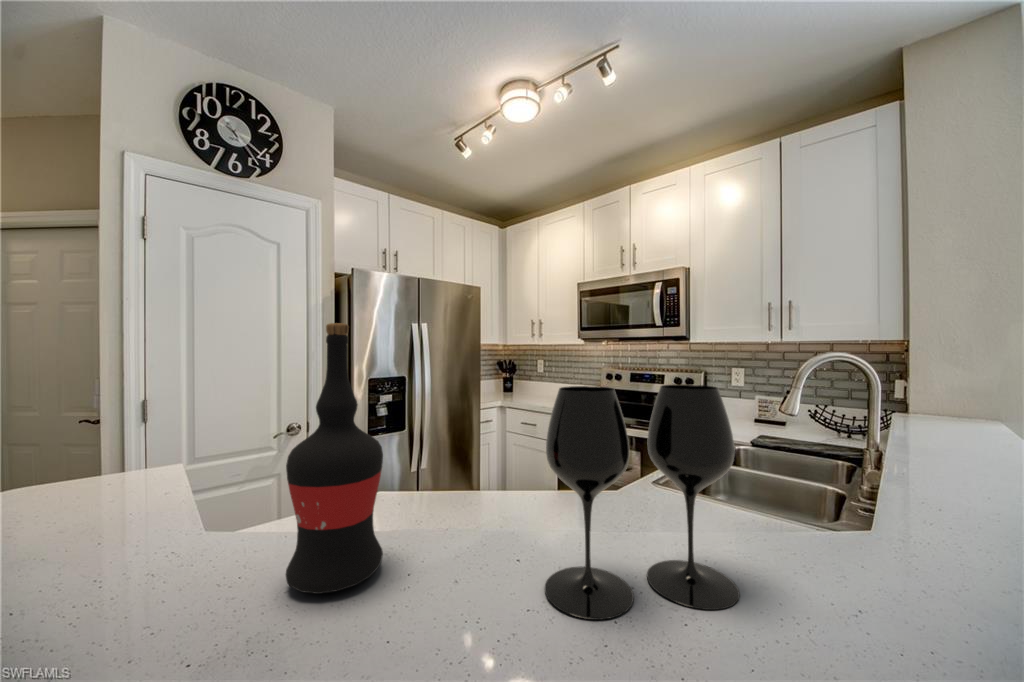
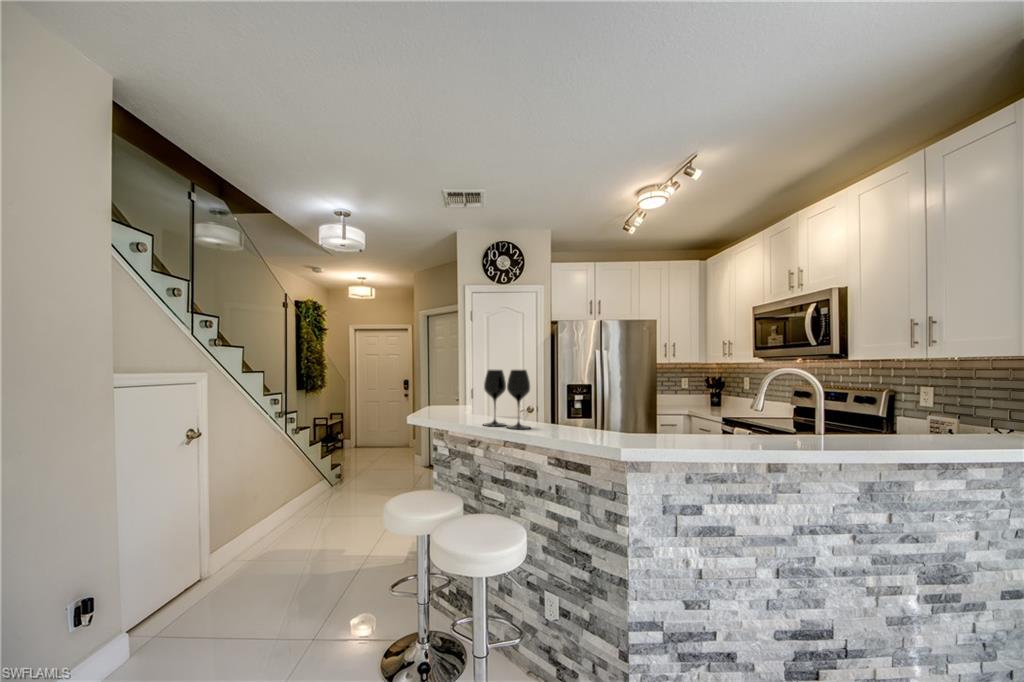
wine bottle: present [286,323,383,594] -> none [446,354,470,419]

